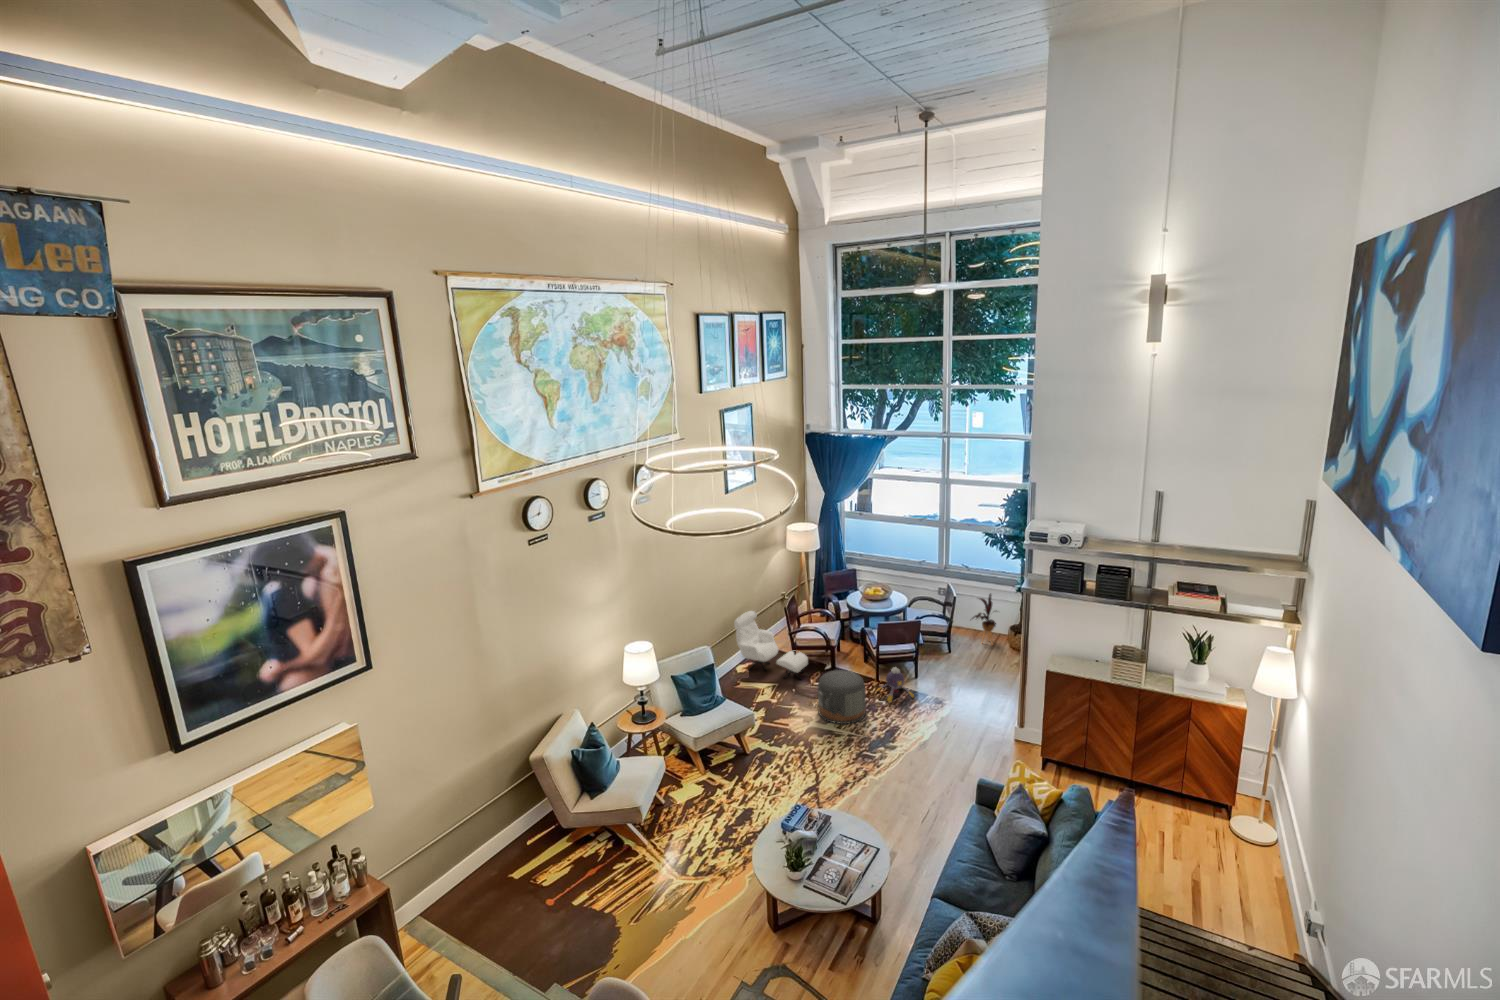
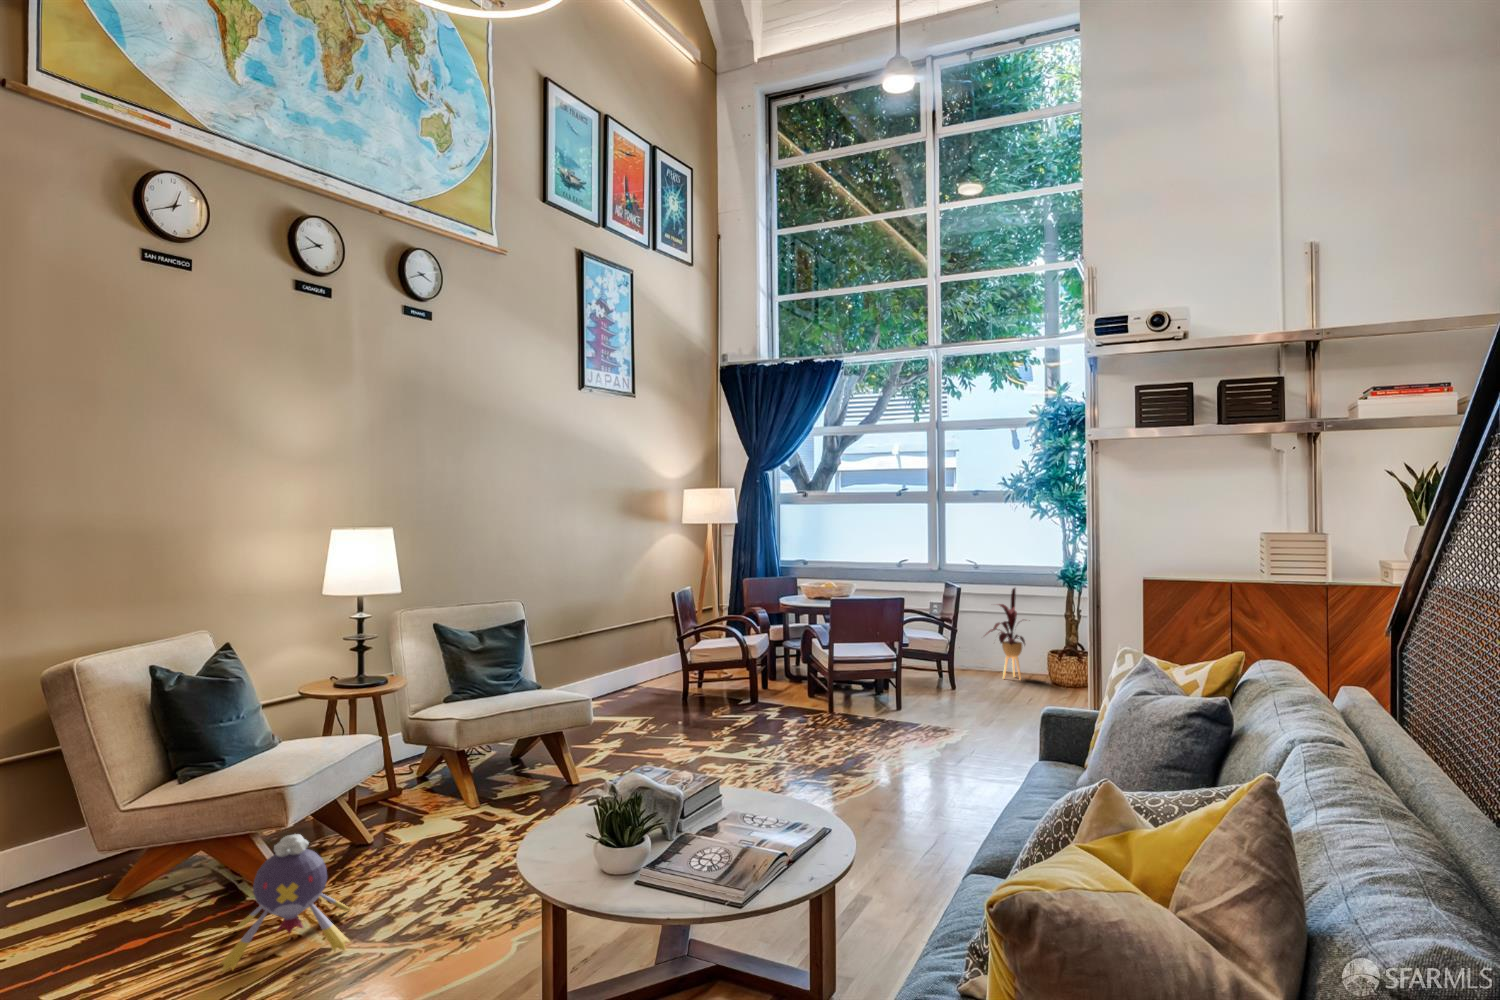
armchair: present [734,611,808,679] -> none [584,606,711,712]
plush toy: present [878,668,914,702] -> present [219,834,352,972]
pouf: present [818,670,866,724] -> none [723,667,810,751]

